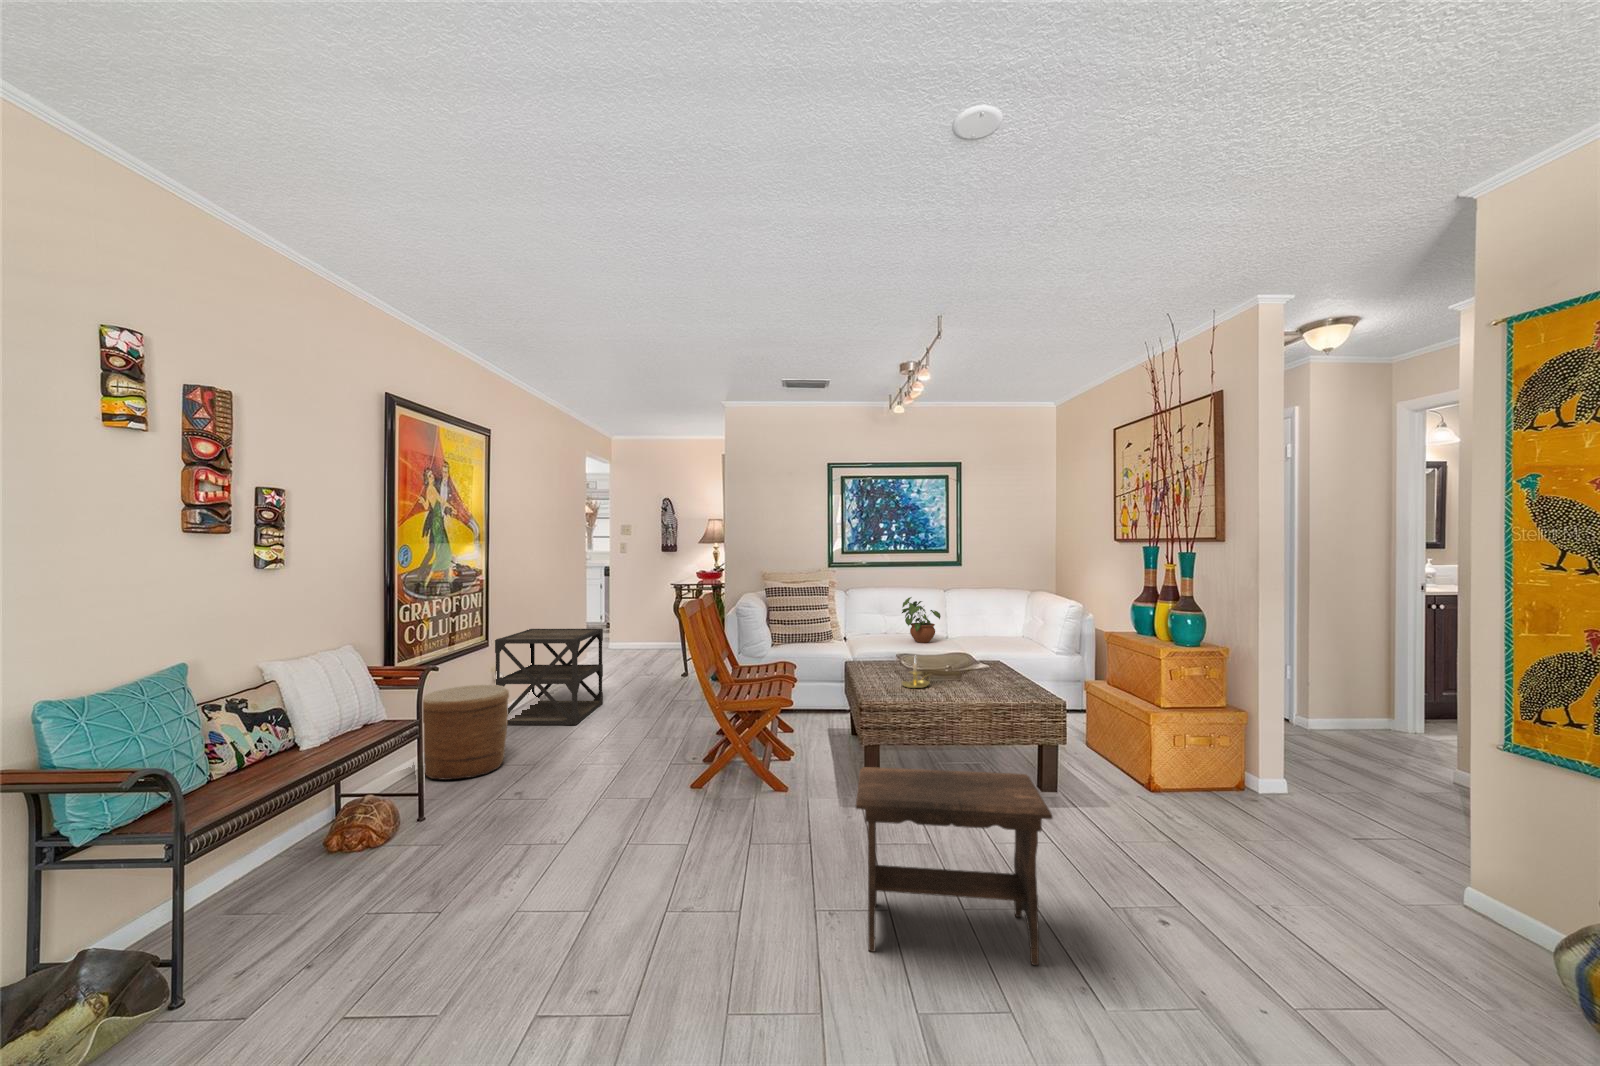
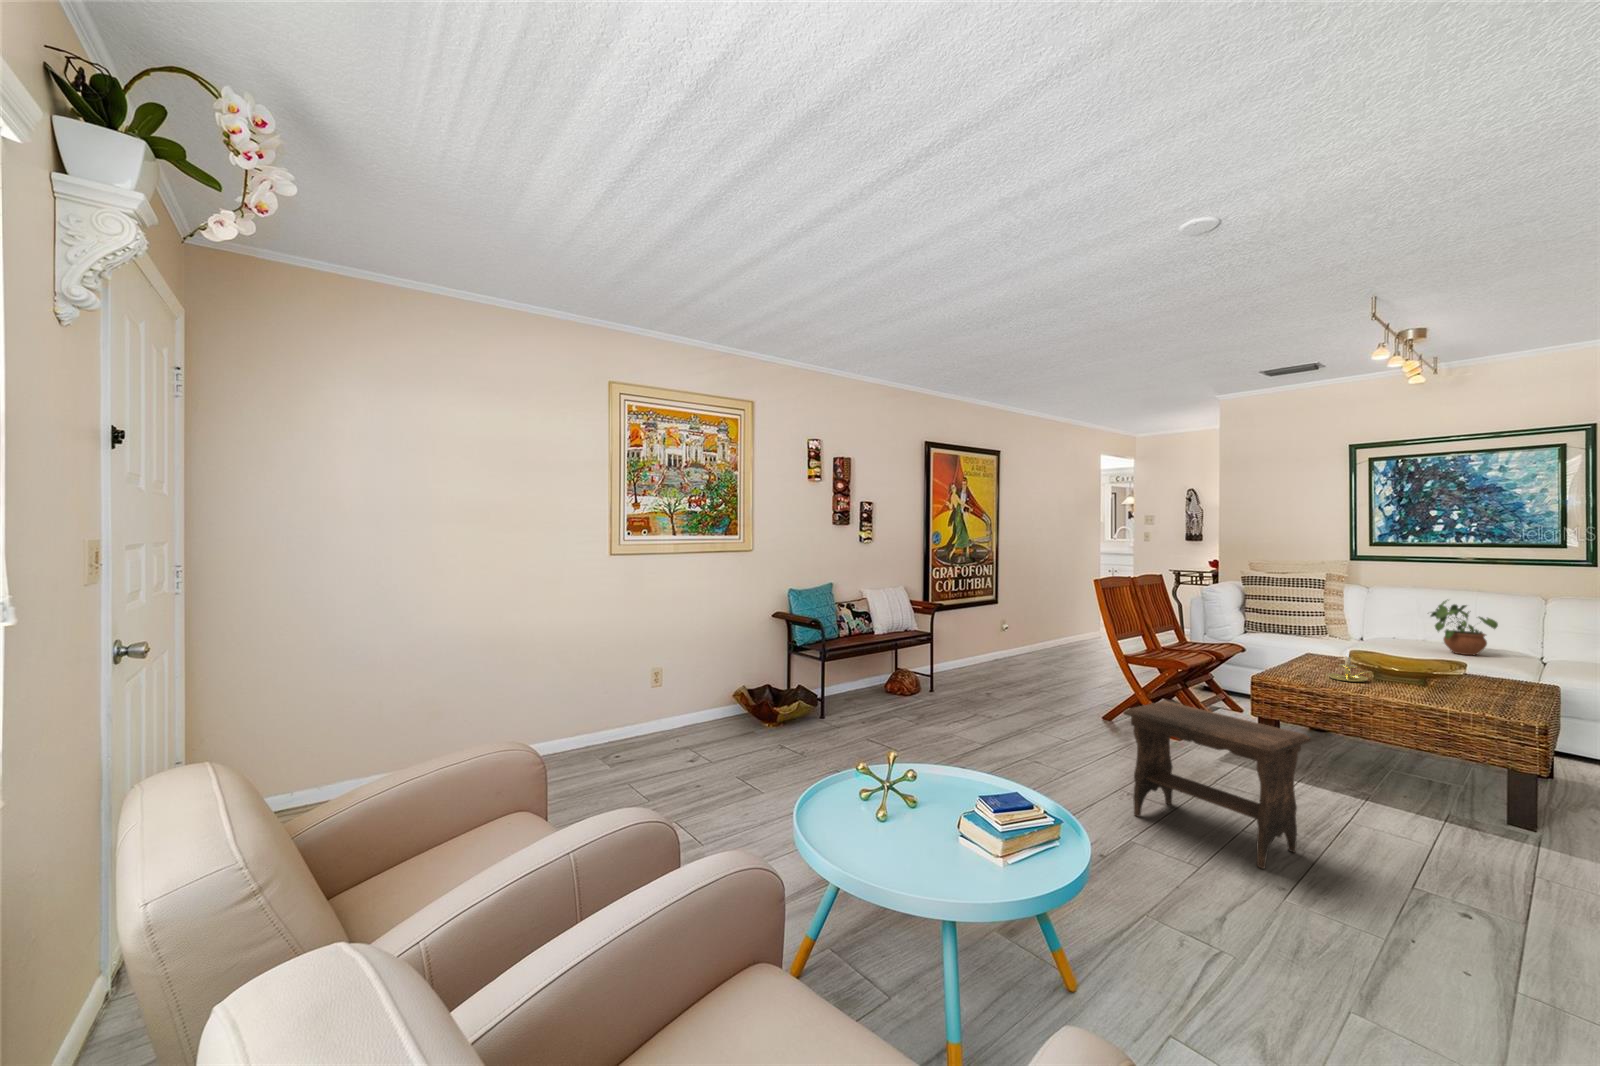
side table: present [495,628,603,725] -> none [1002,596,1088,669]
woven basket: present [423,685,509,780] -> none [943,624,997,681]

